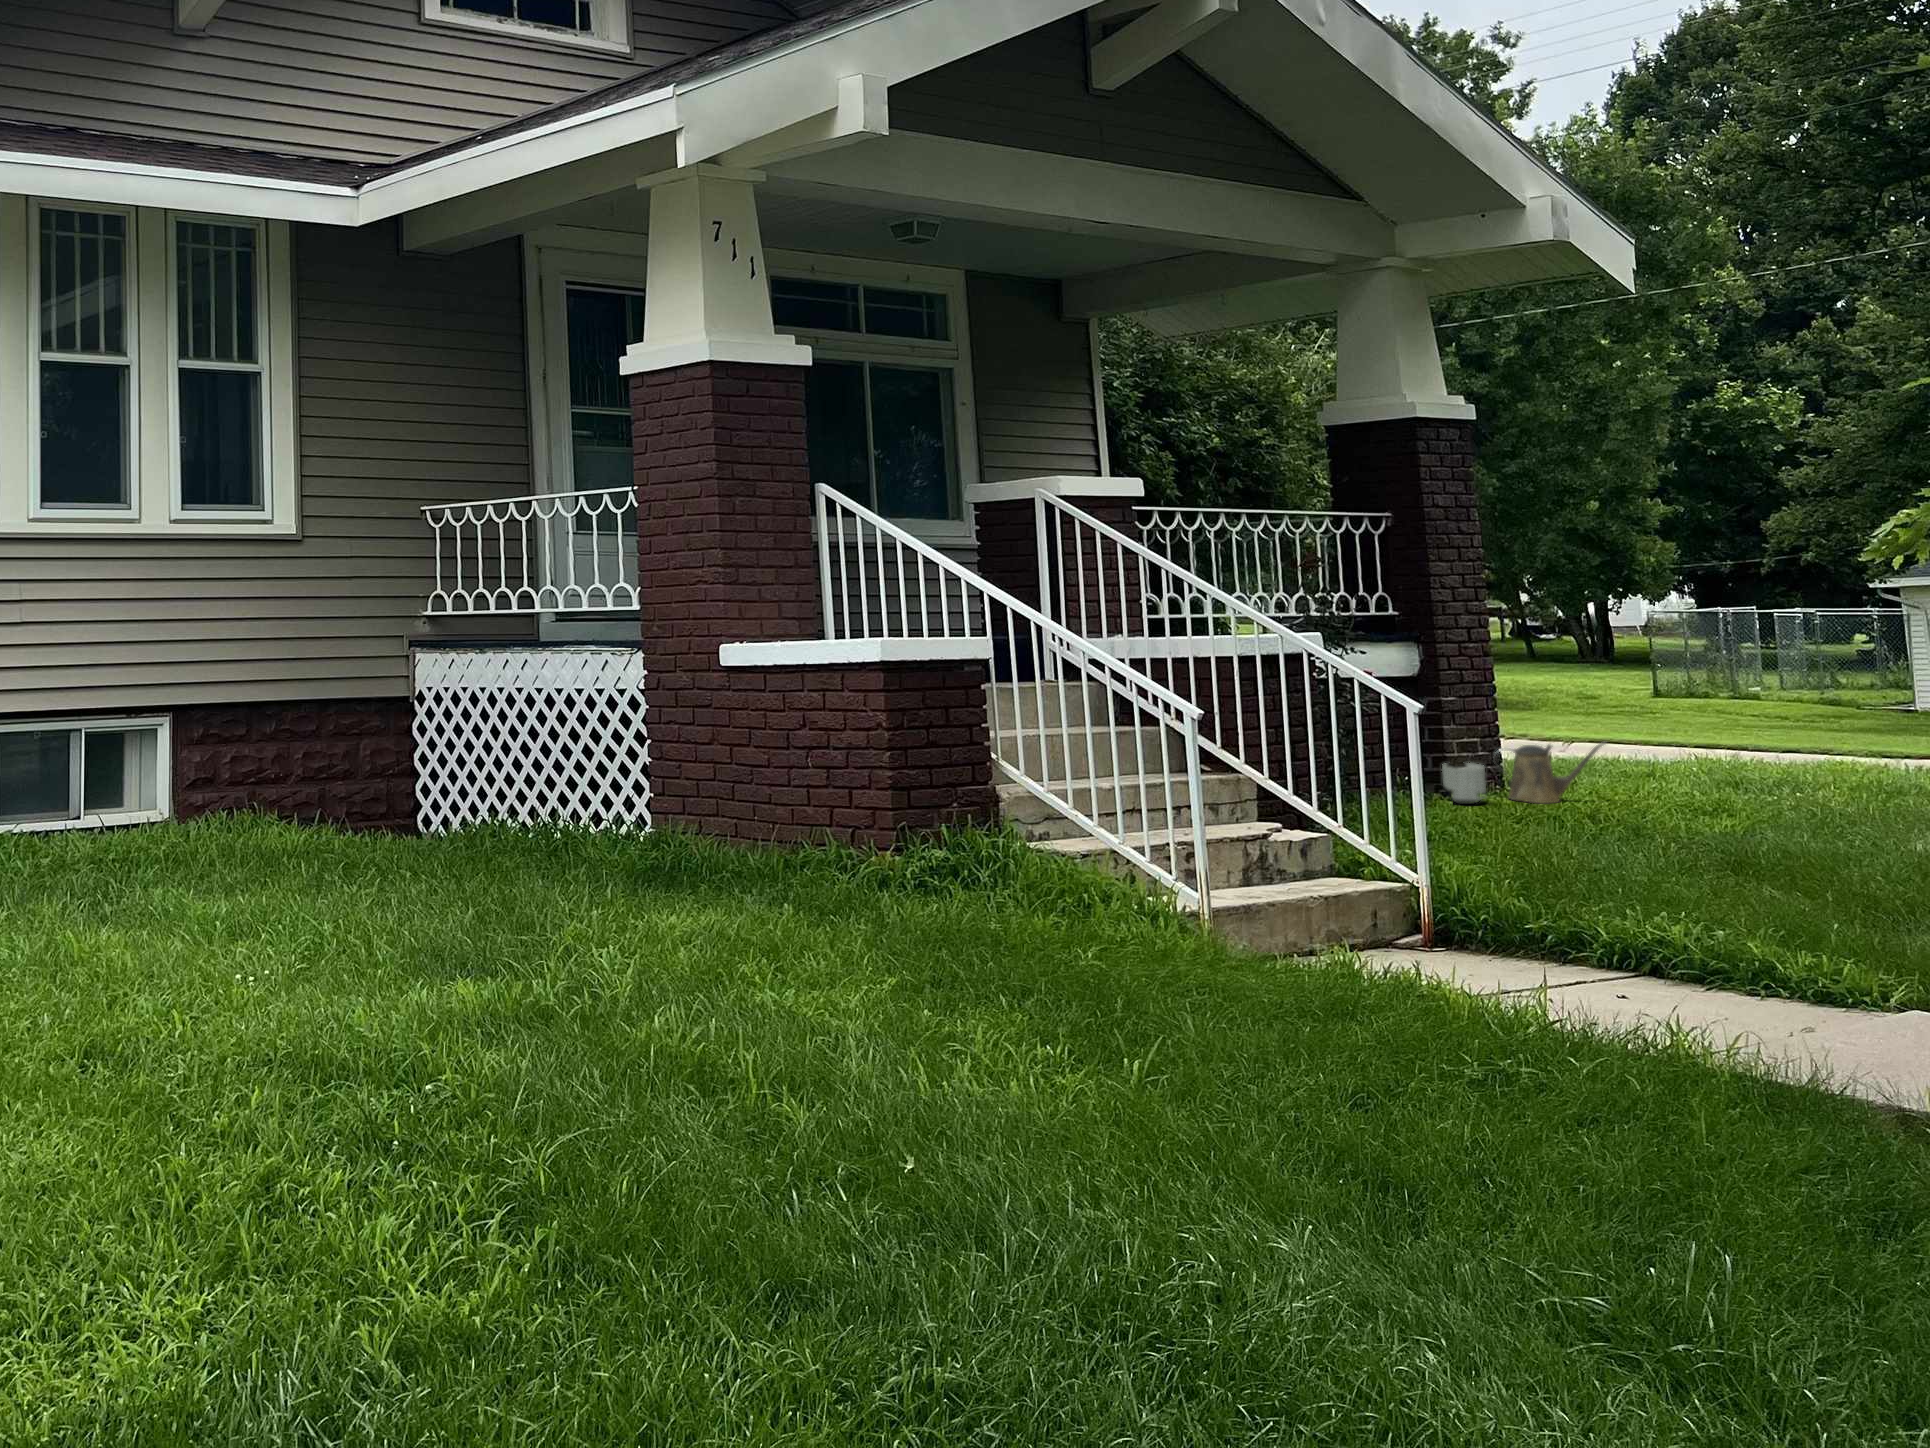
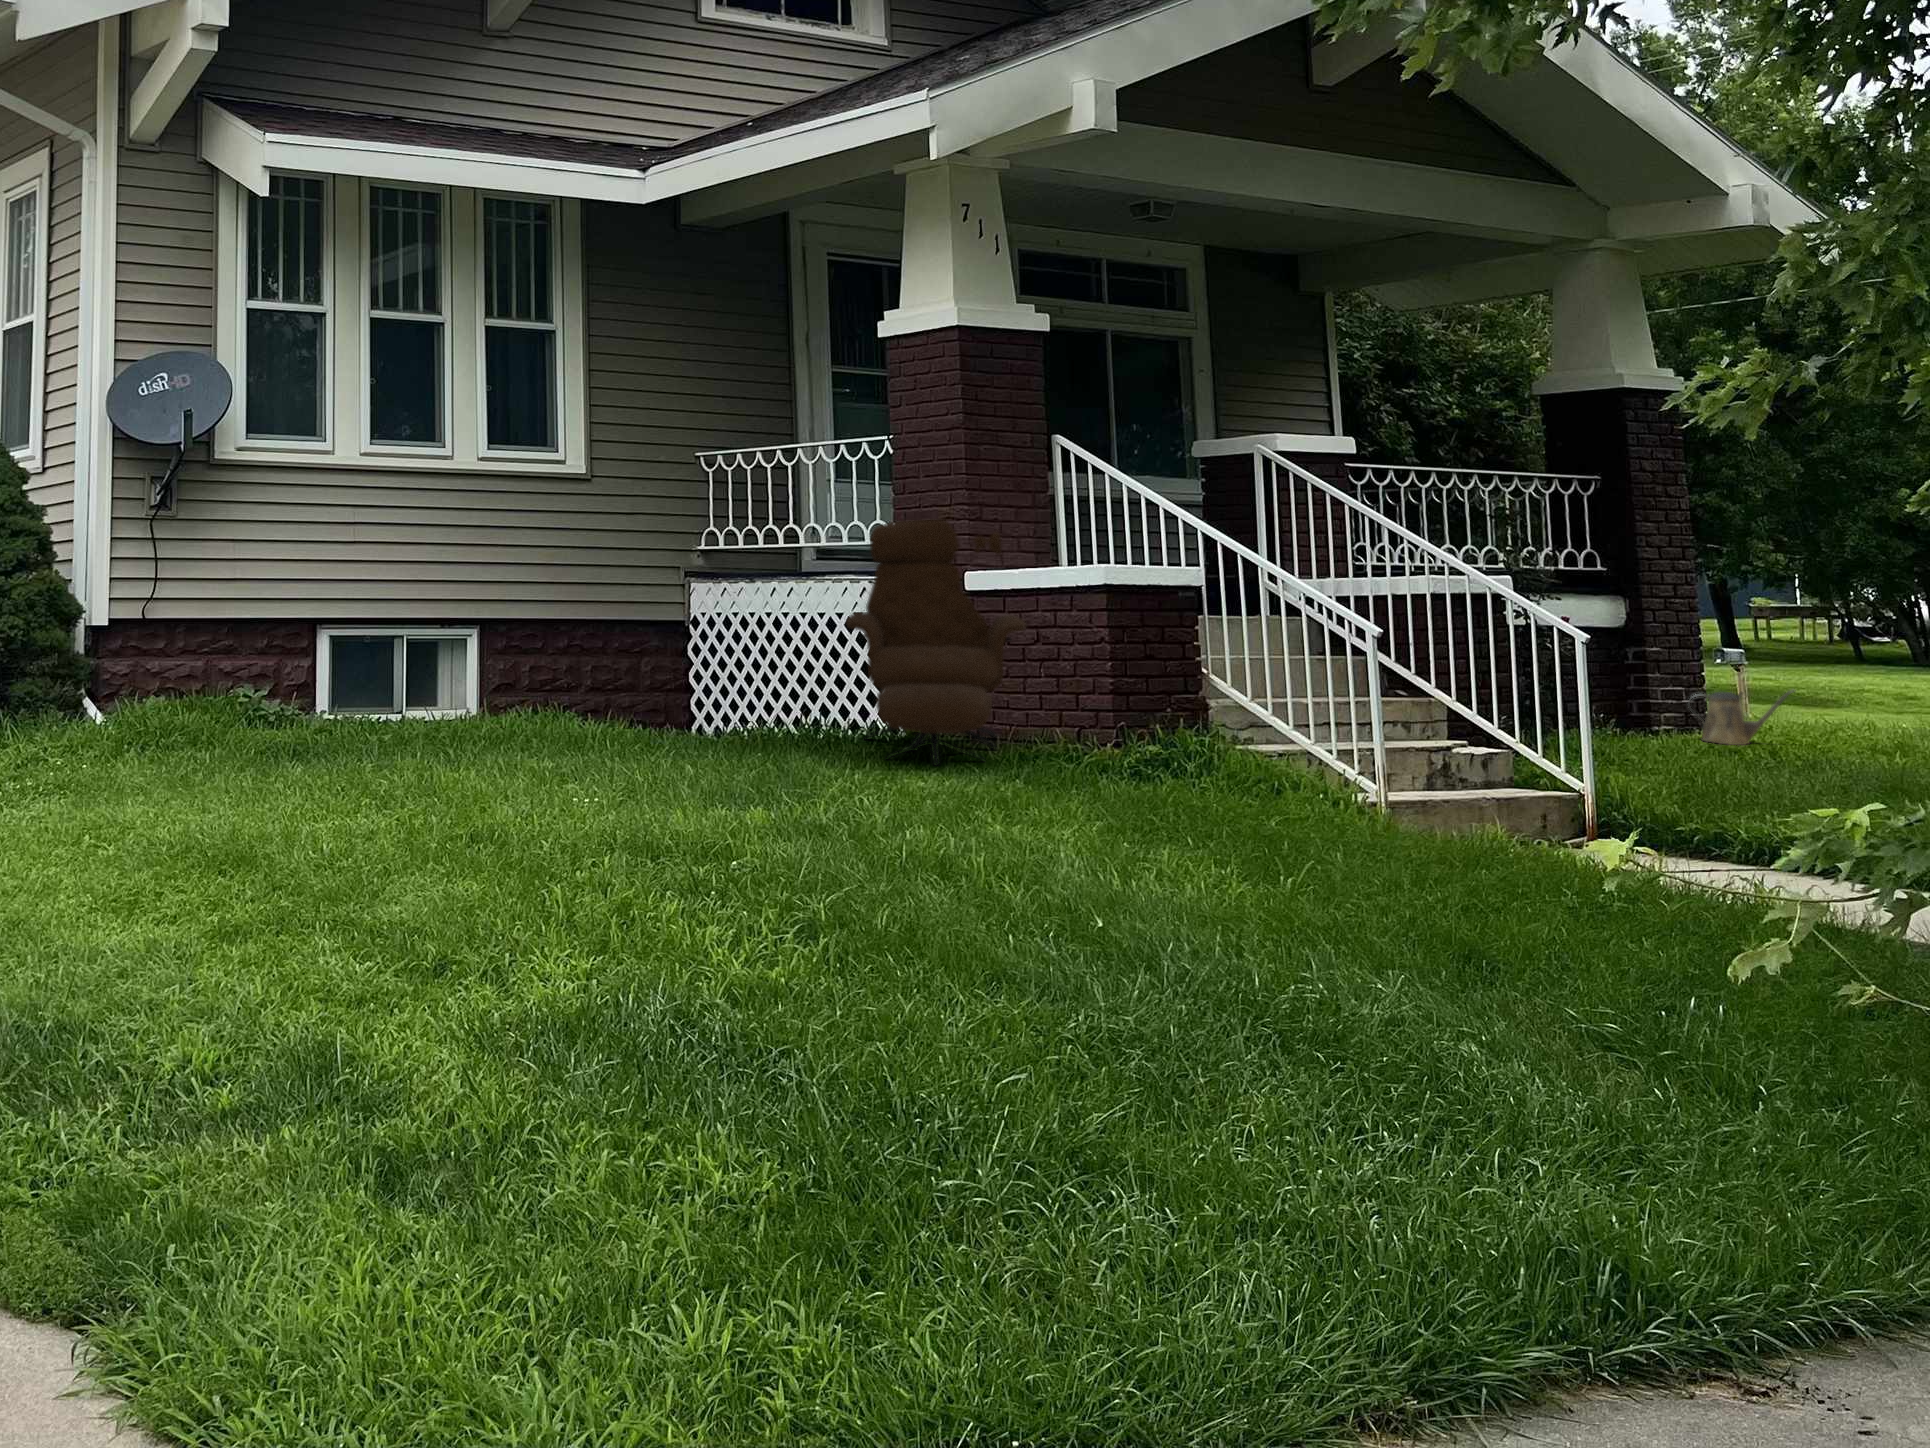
lounge chair: none [584,586,792,887] -> present [846,520,1026,766]
planter: present [1442,763,1486,804] -> none [1638,706,1678,743]

